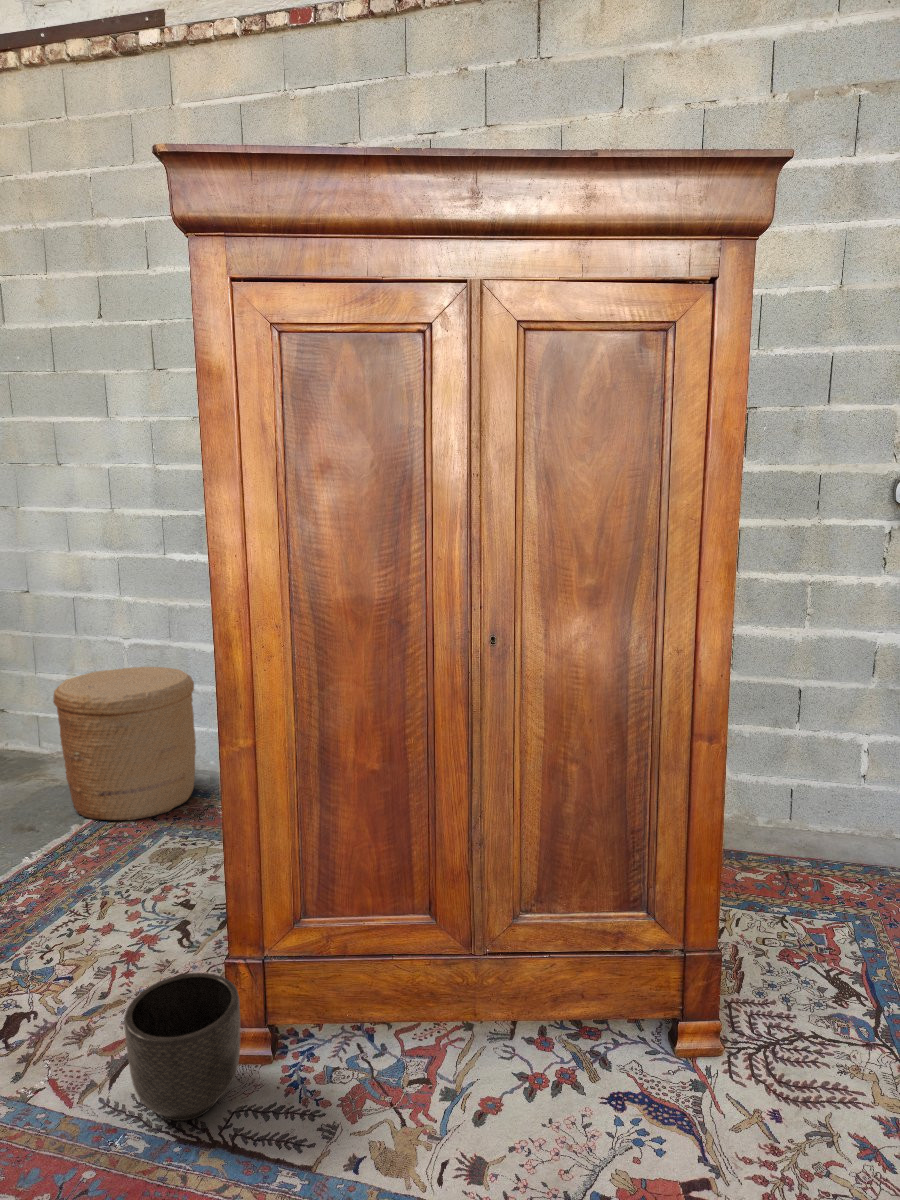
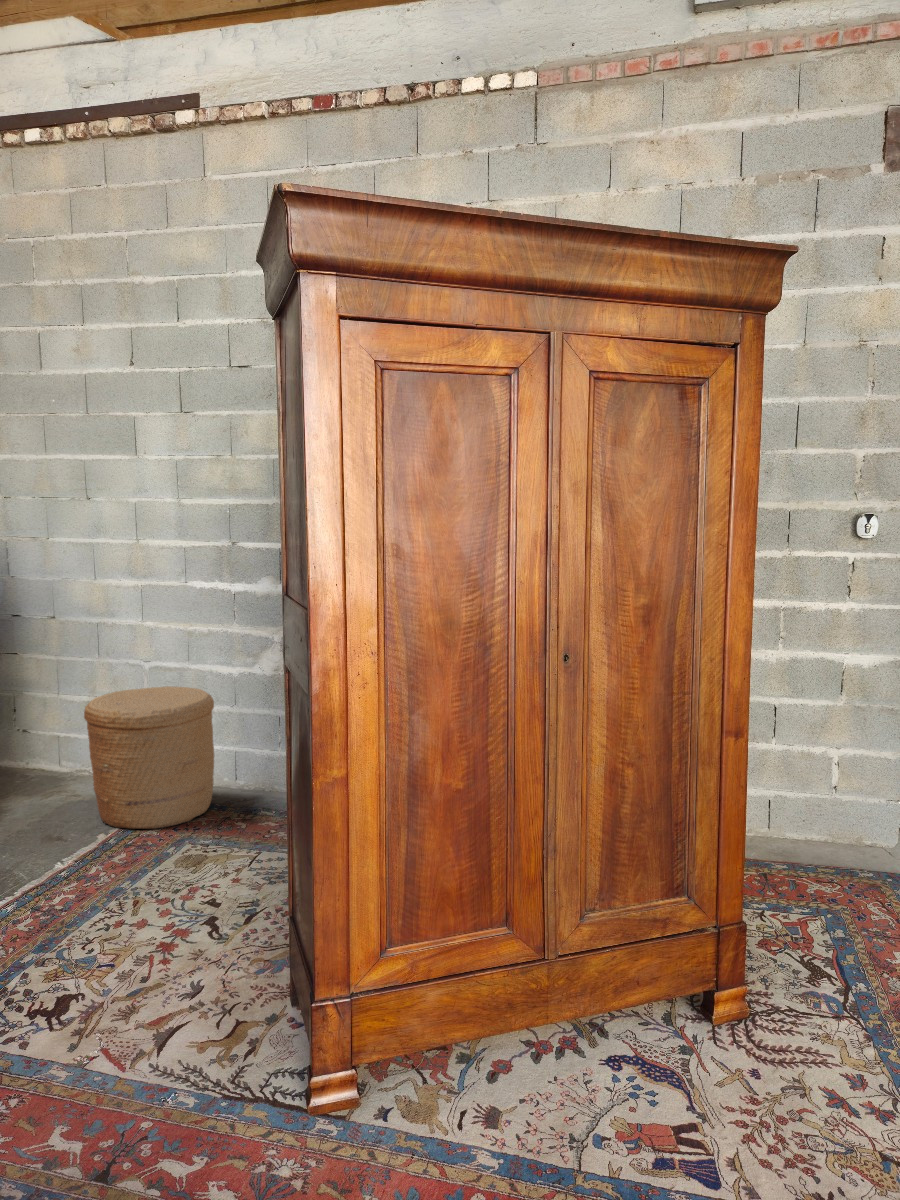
planter: present [124,973,240,1121] -> none [176,950,277,1082]

